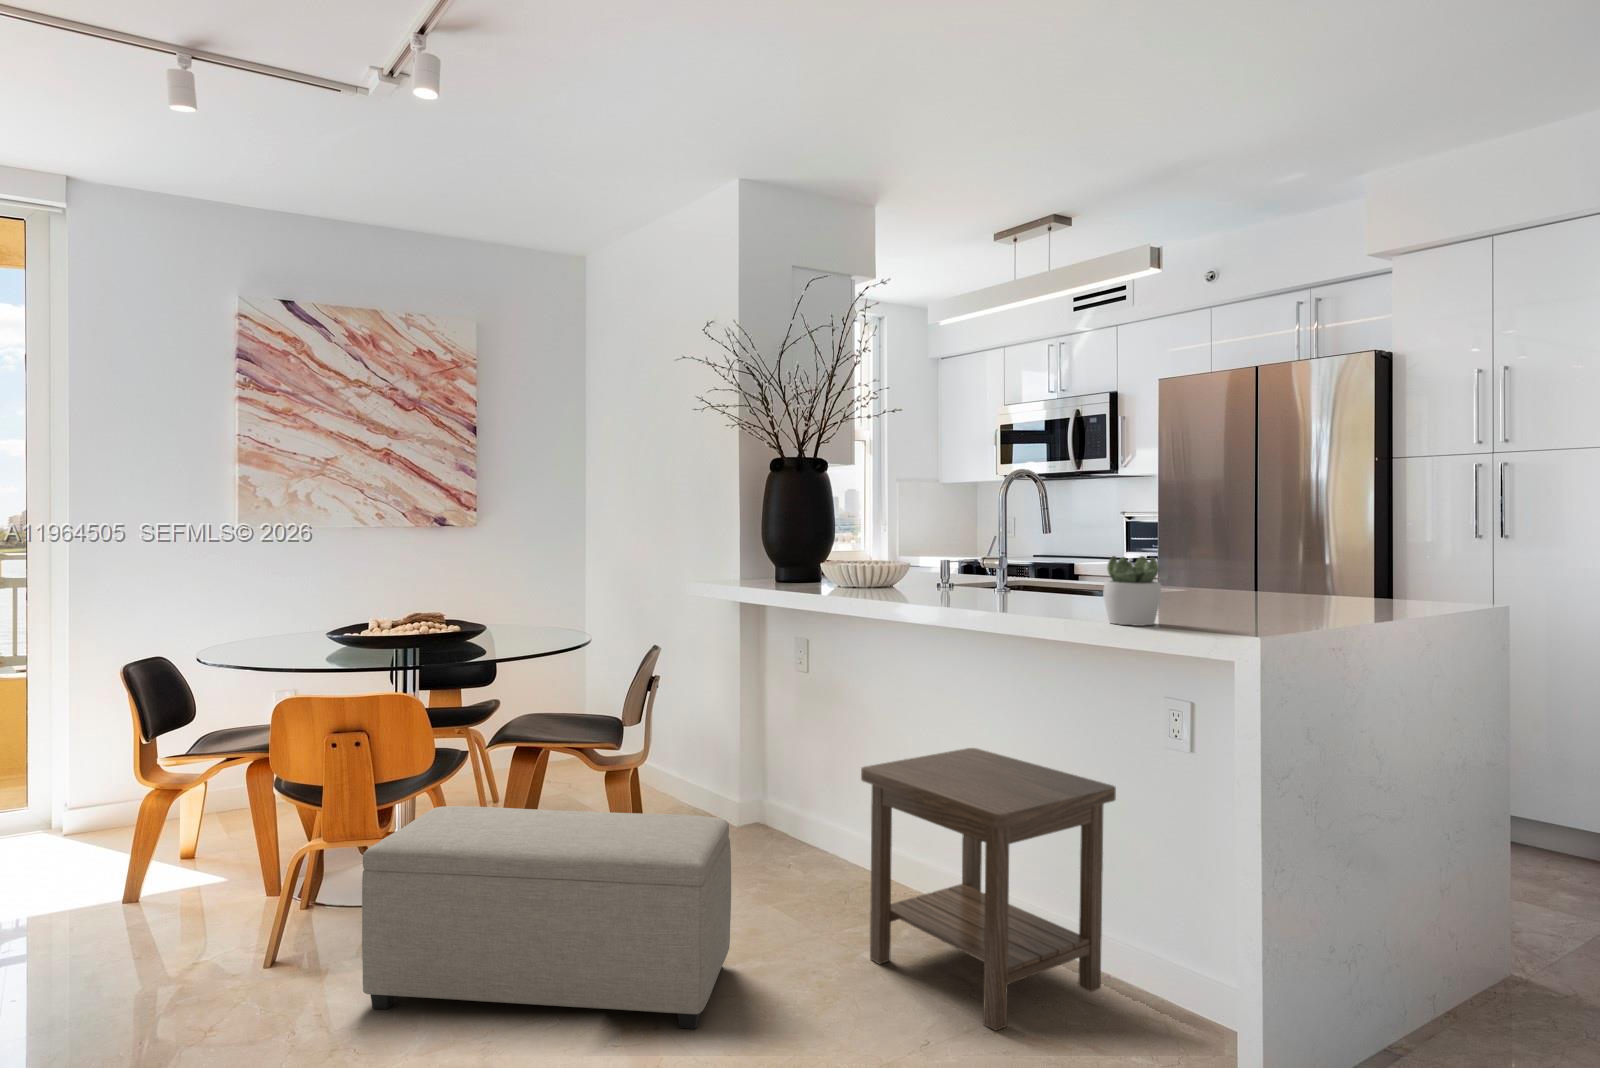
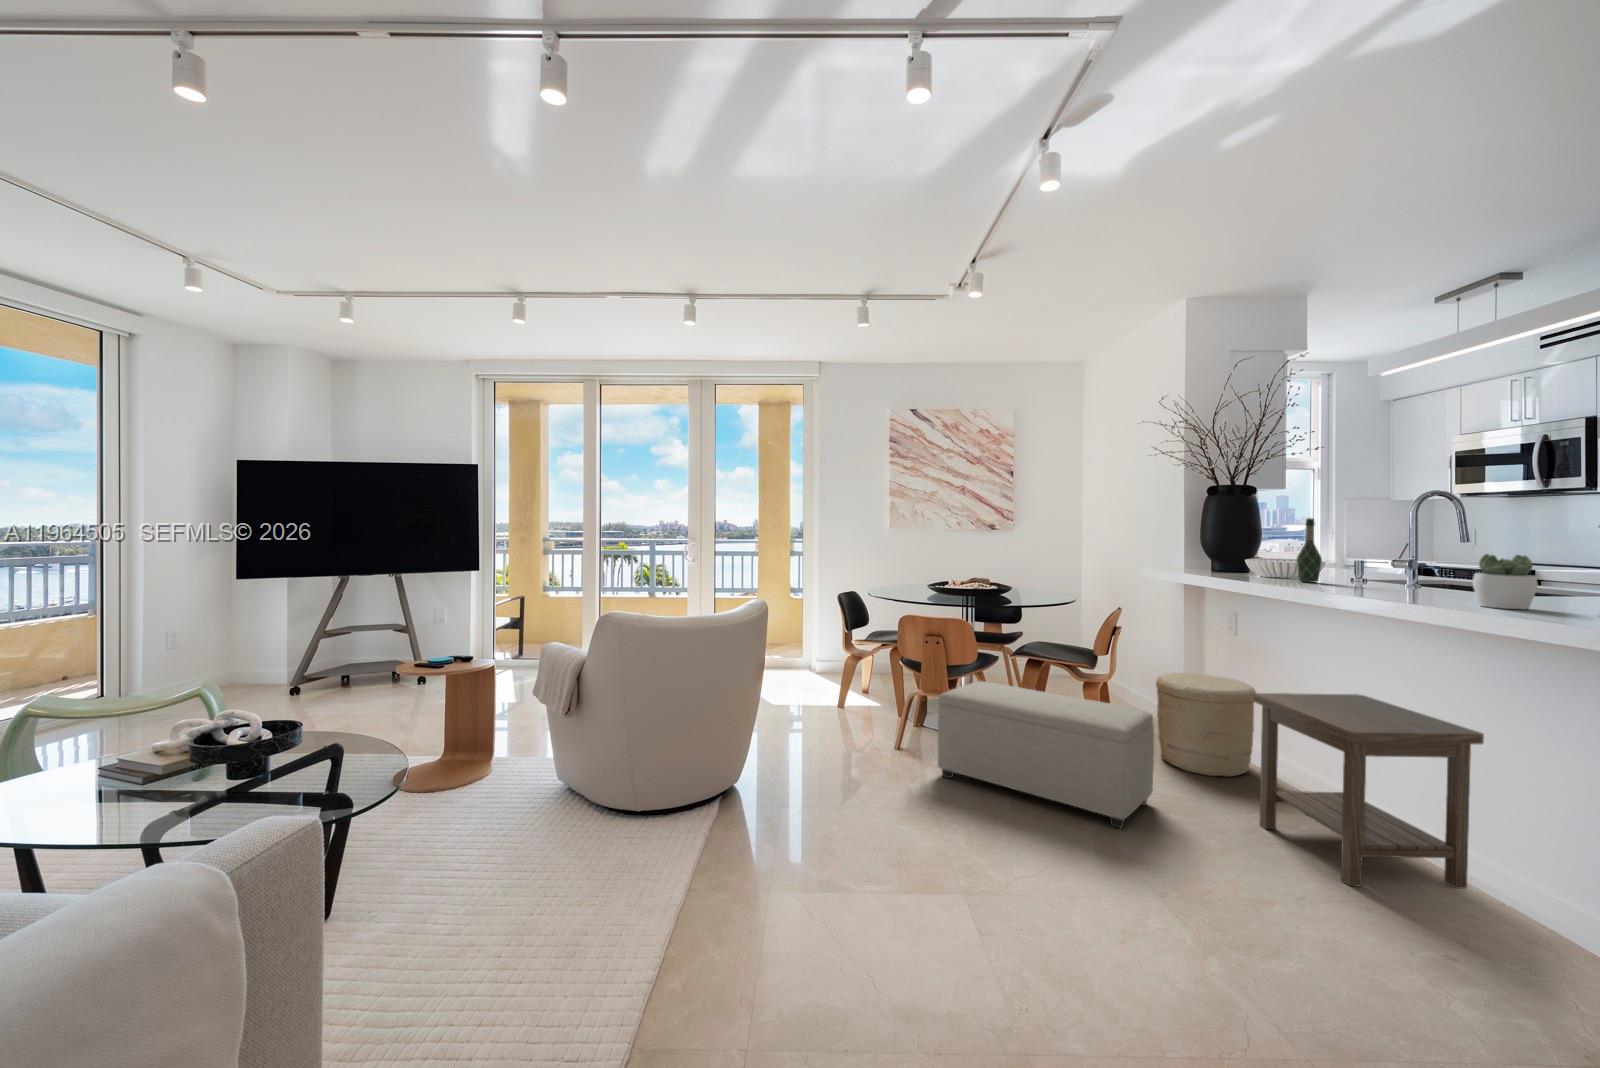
wine bottle: none [891,508,919,597] -> present [1297,518,1322,582]
woven basket: none [713,737,842,890] -> present [1156,673,1256,777]

